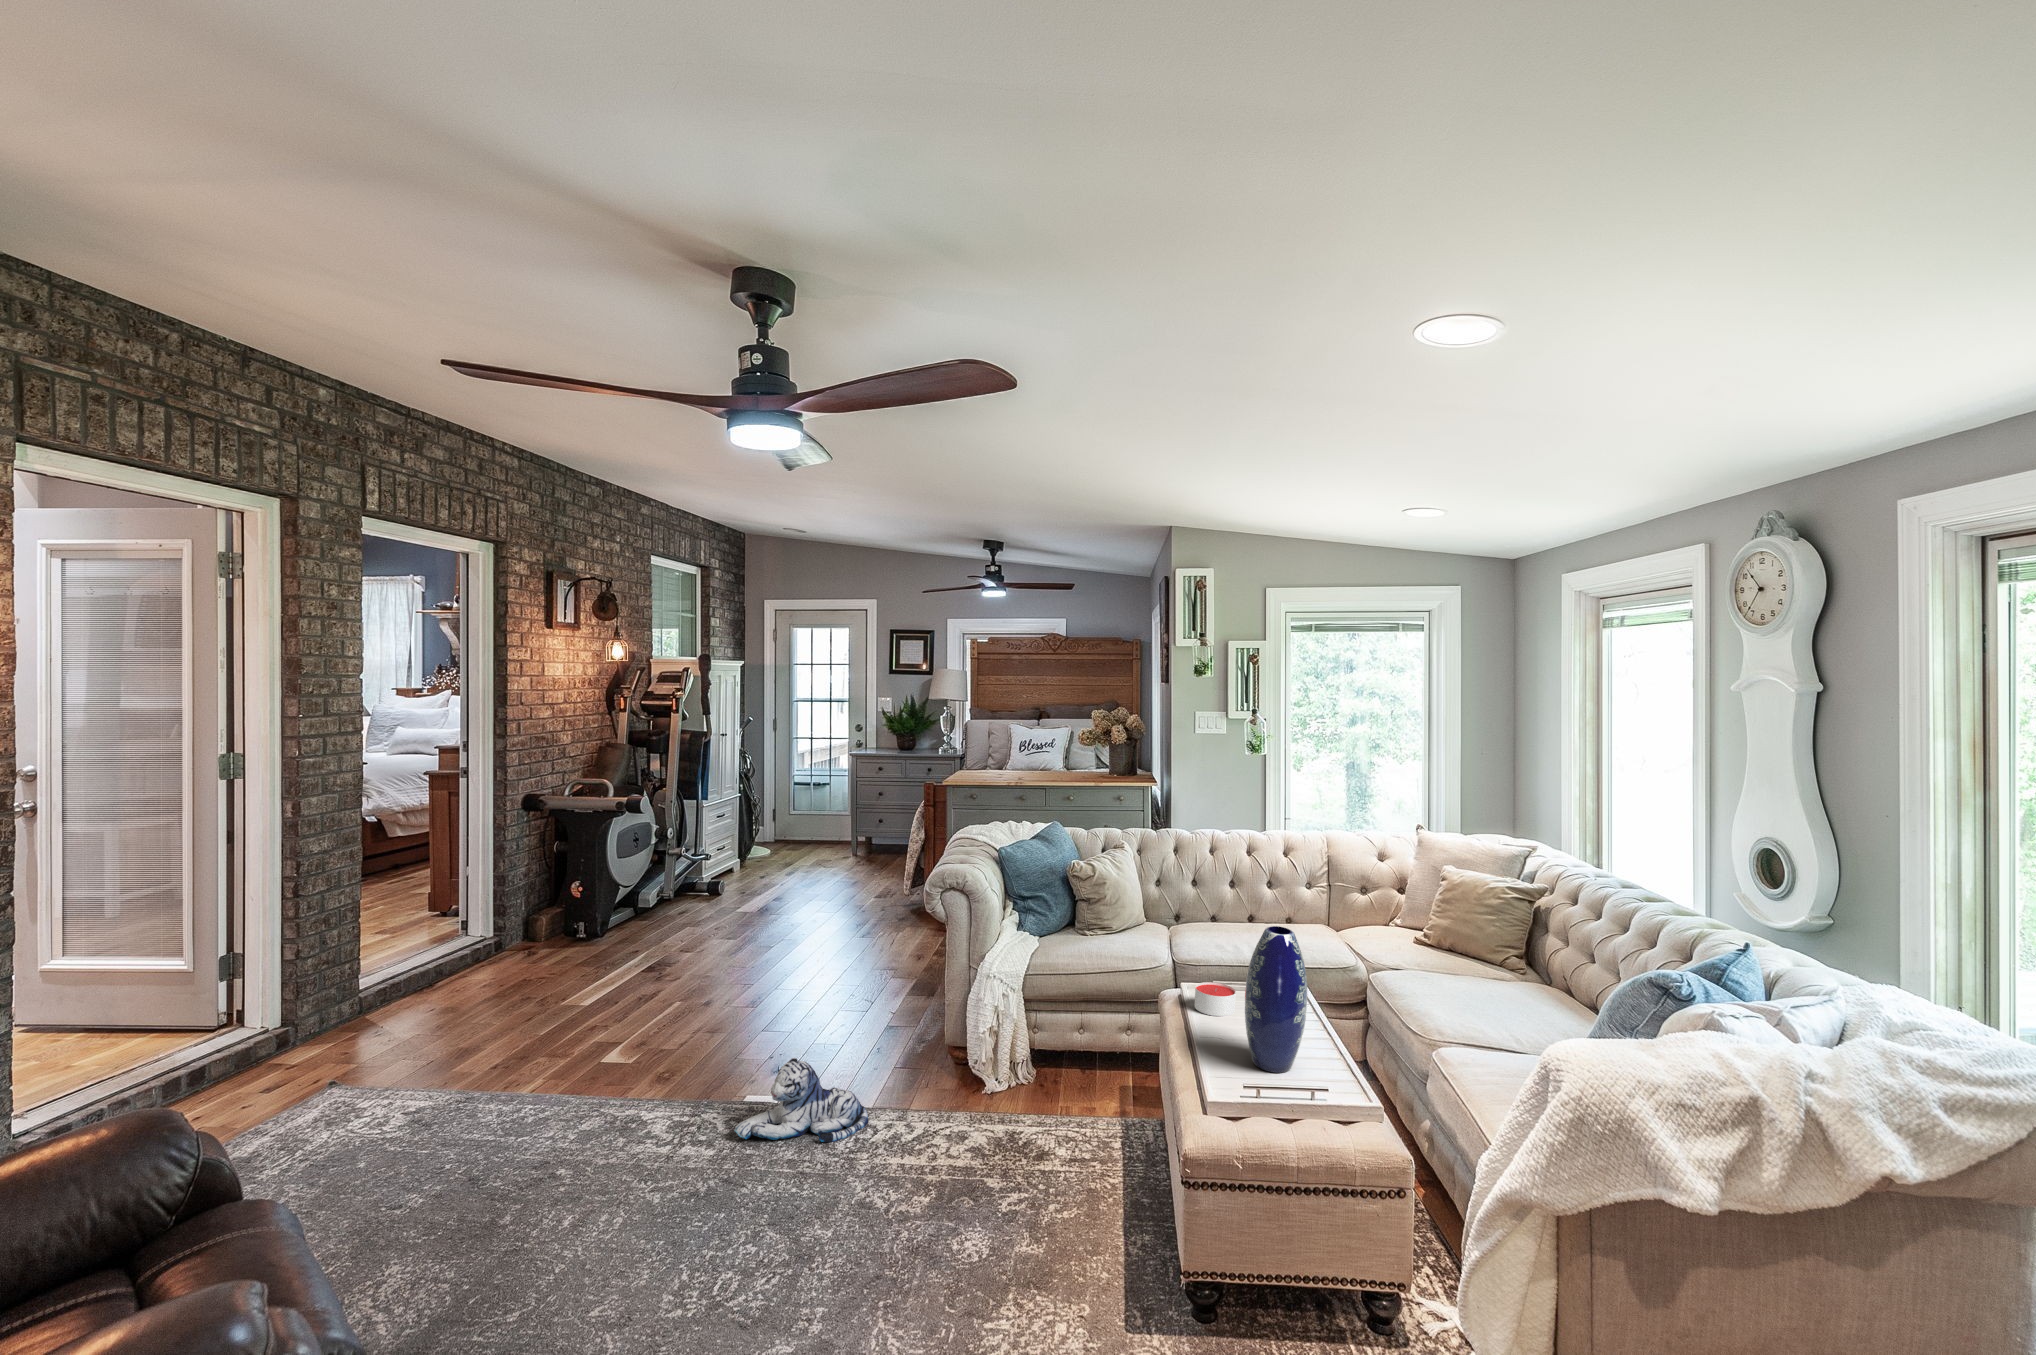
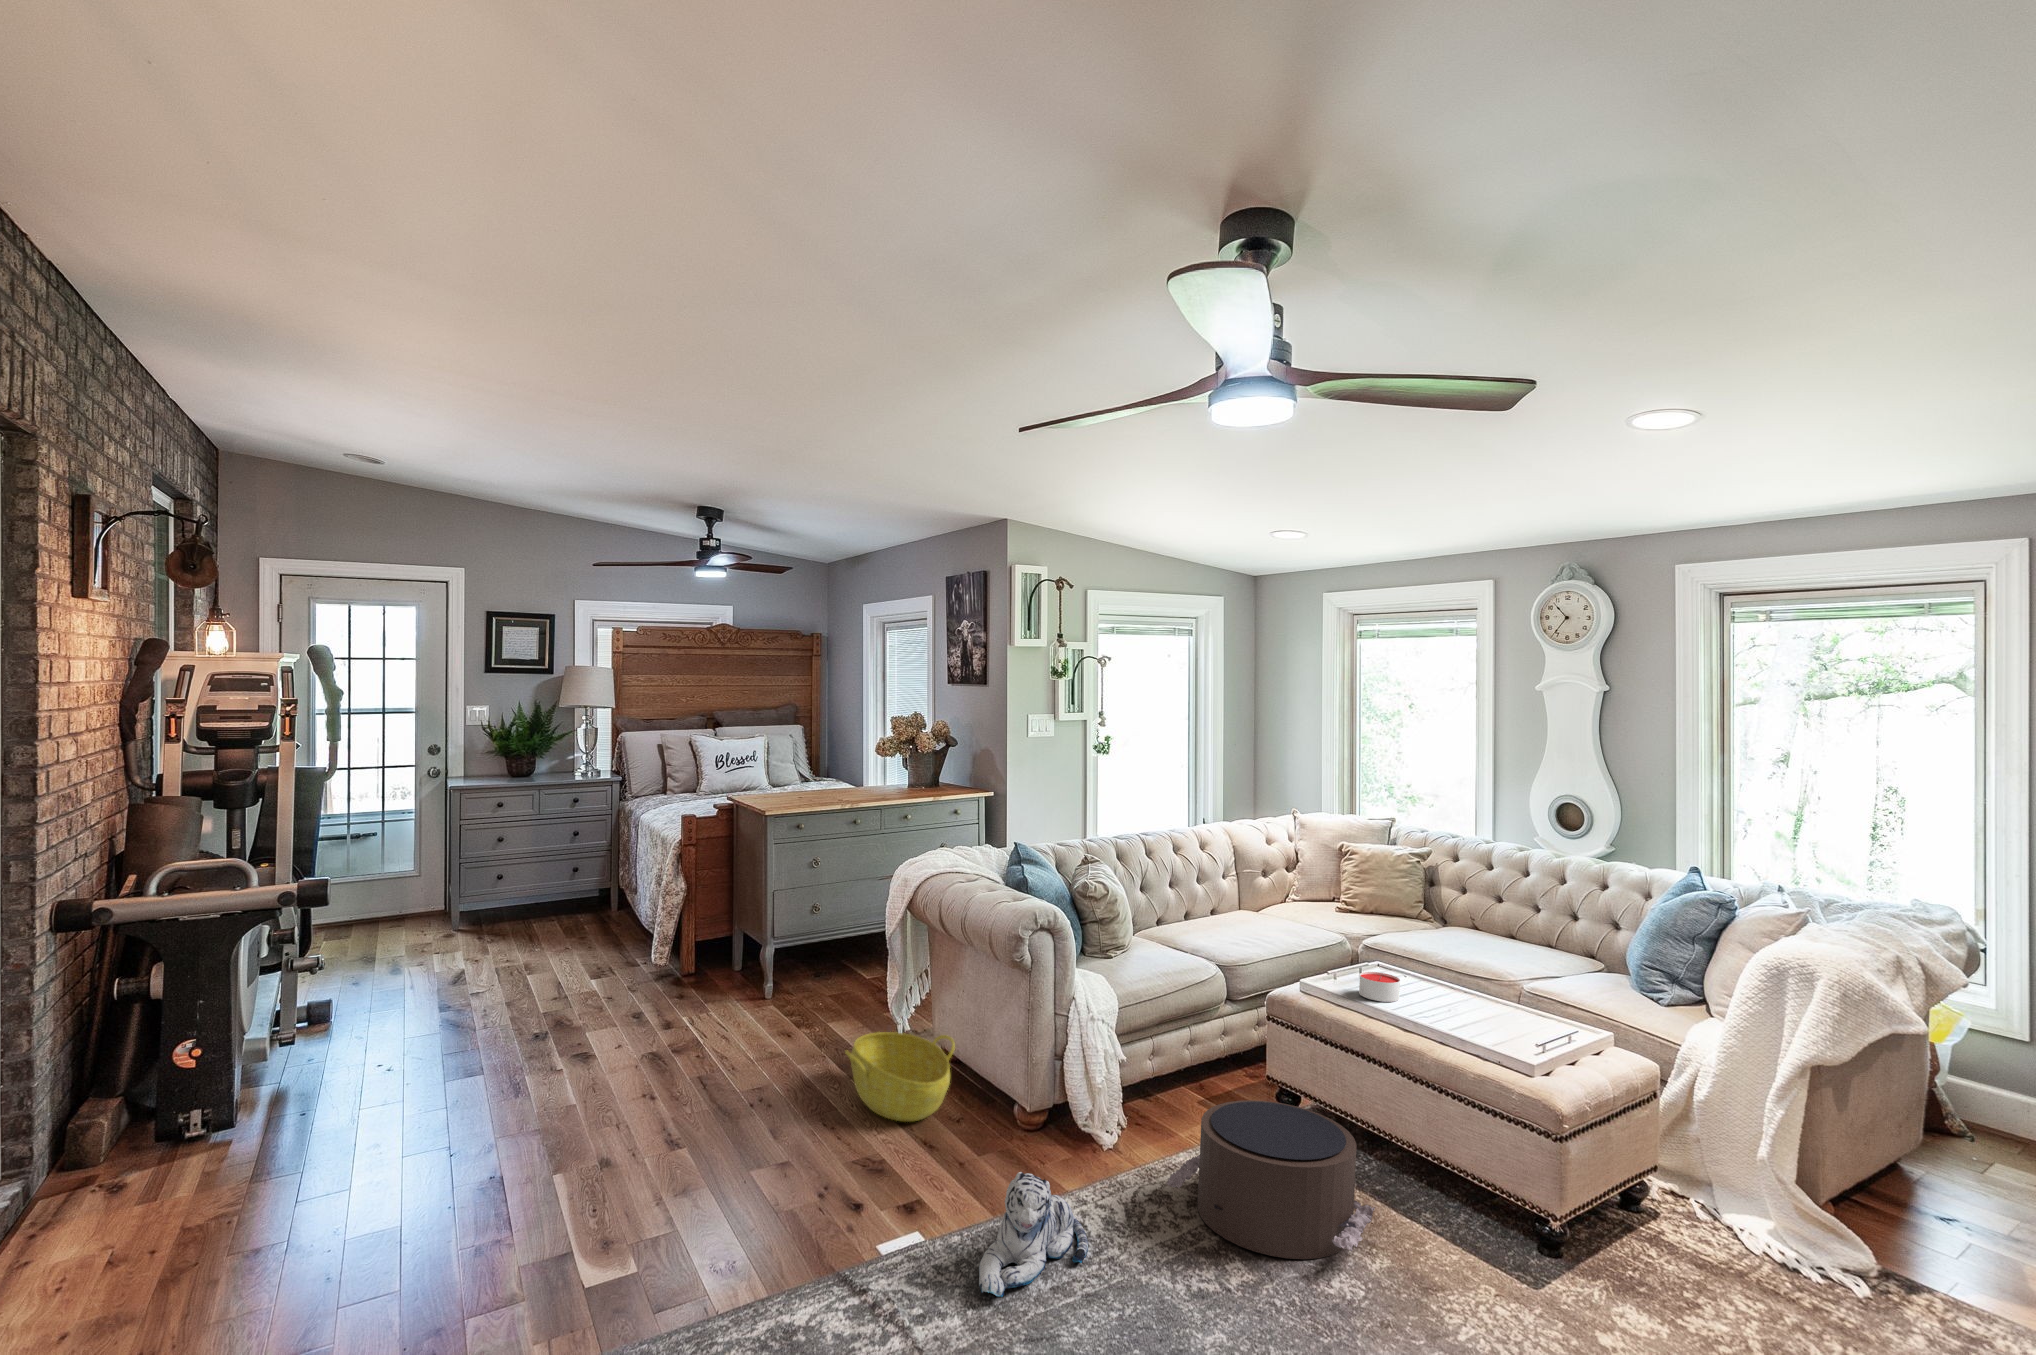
vase: present [1245,926,1307,1073] -> none [1489,903,1555,1032]
basket: none [861,960,952,1030] -> present [846,1032,955,1122]
pouf: none [933,1064,1077,1213] -> present [1166,1100,1375,1259]

